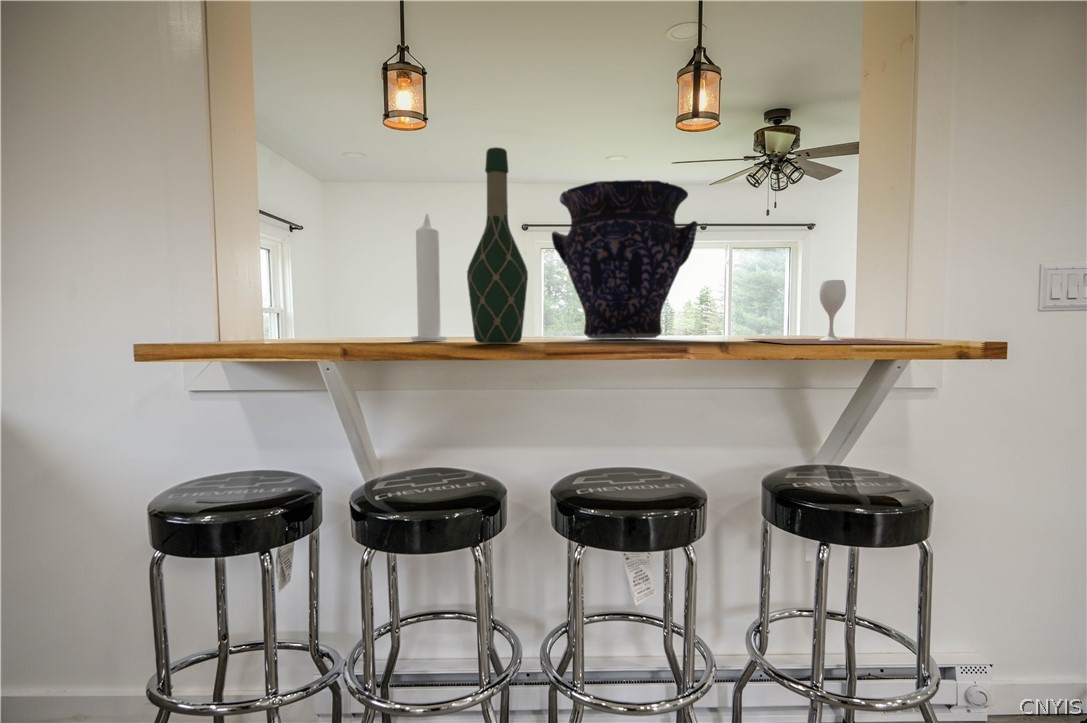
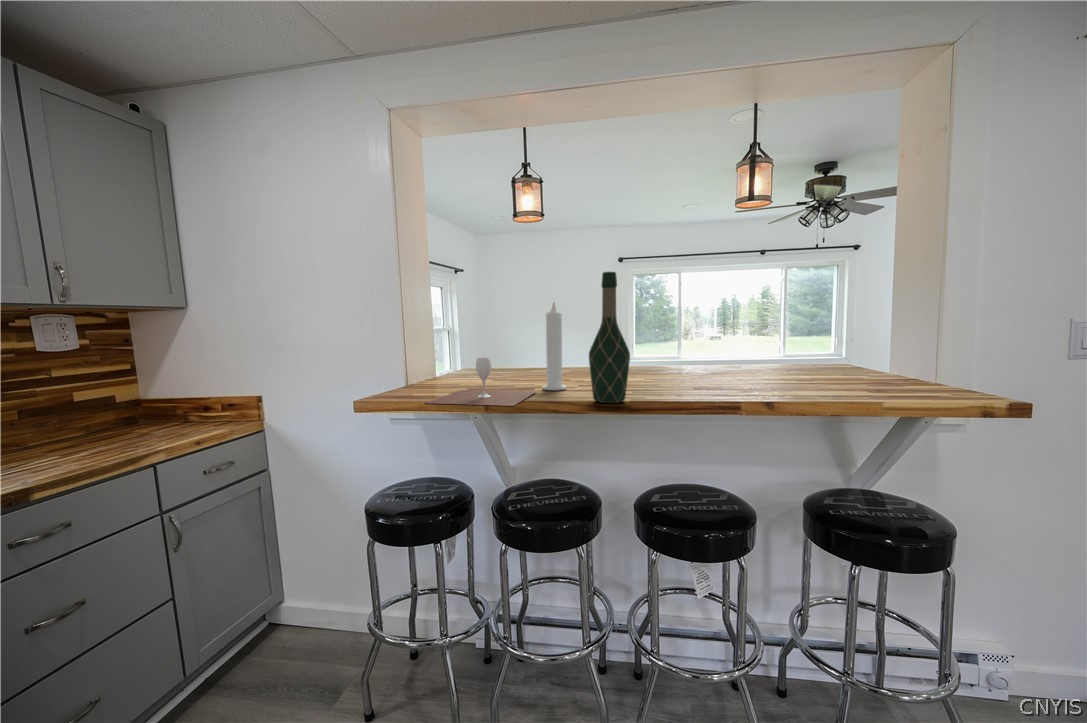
vase: present [552,180,697,339] -> none [640,278,753,389]
wine glass: present [746,280,940,344] -> present [425,358,536,406]

